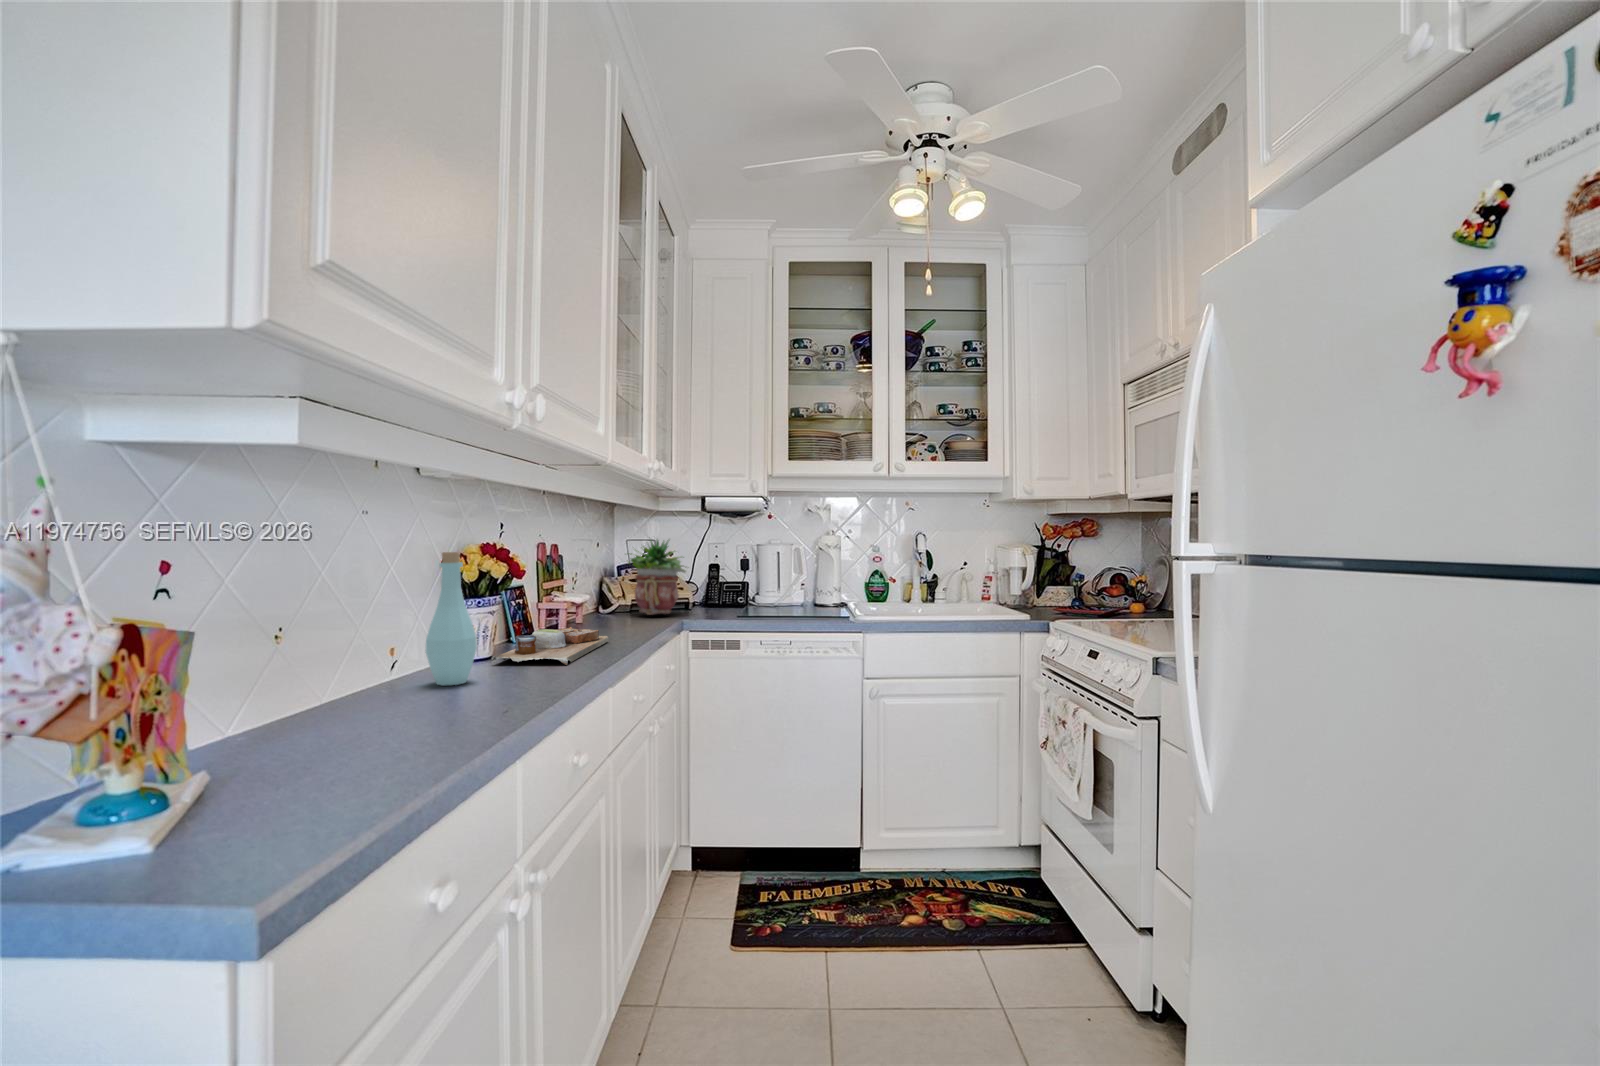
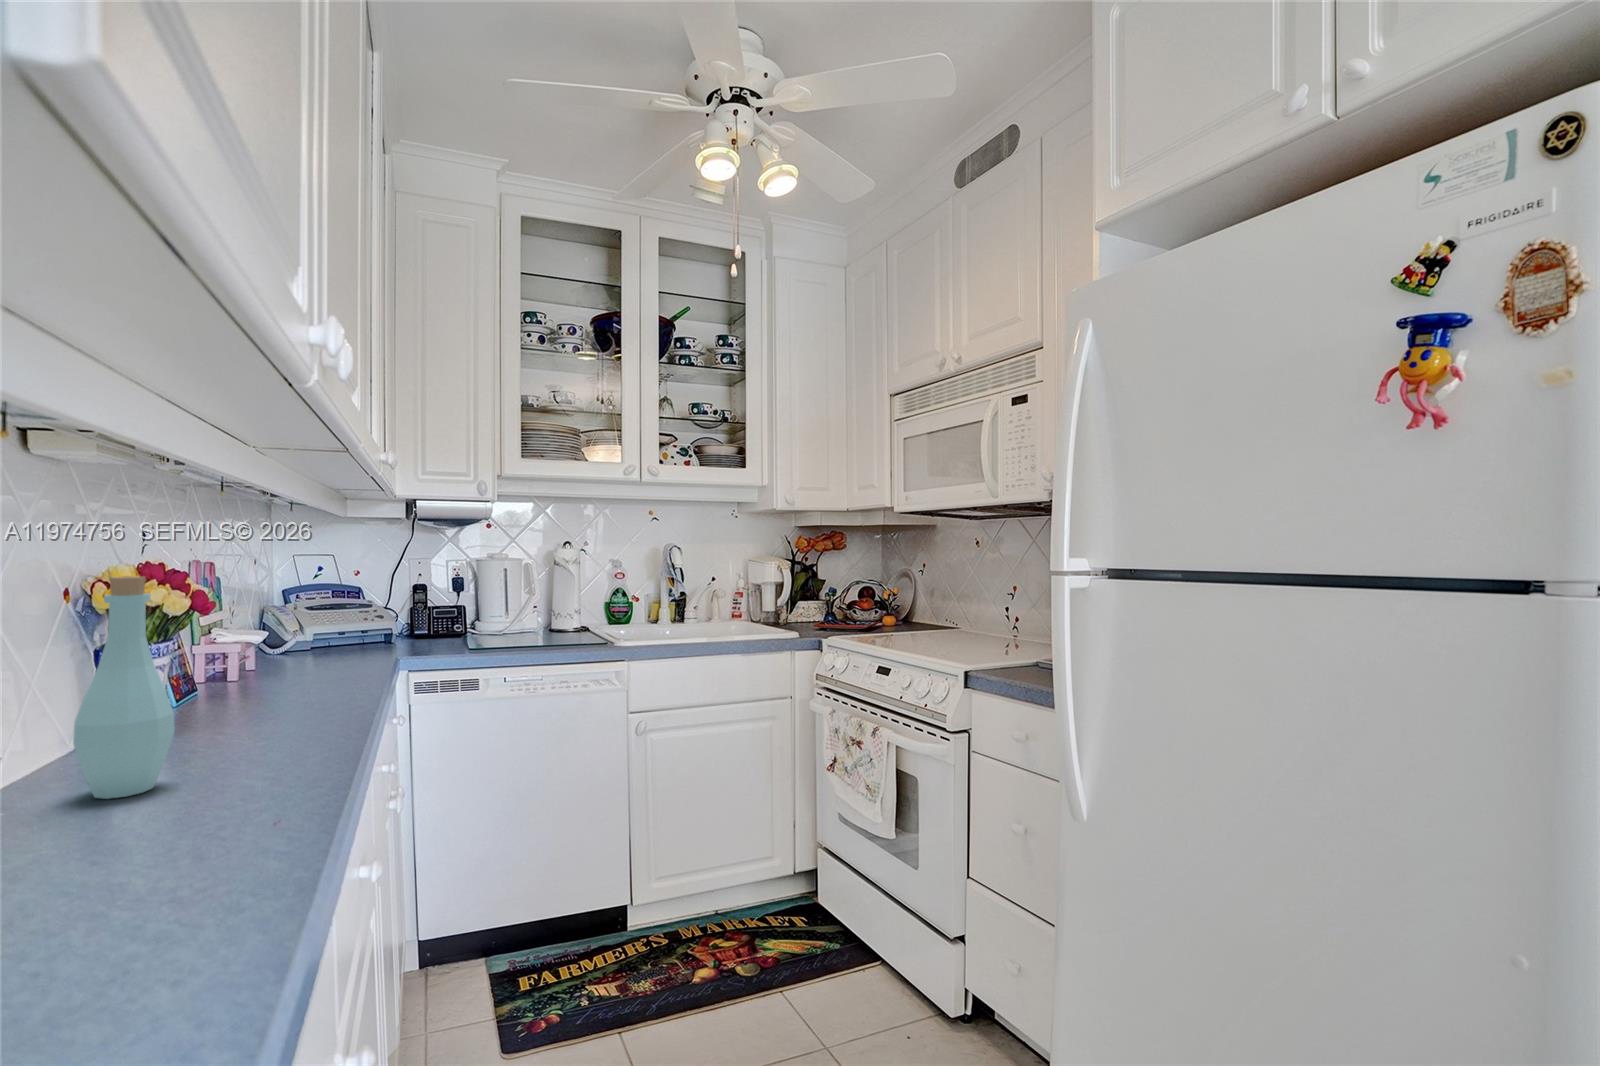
potted plant: present [627,540,686,615] -> none [317,550,410,652]
cutting board: present [493,627,609,665] -> none [172,679,336,744]

